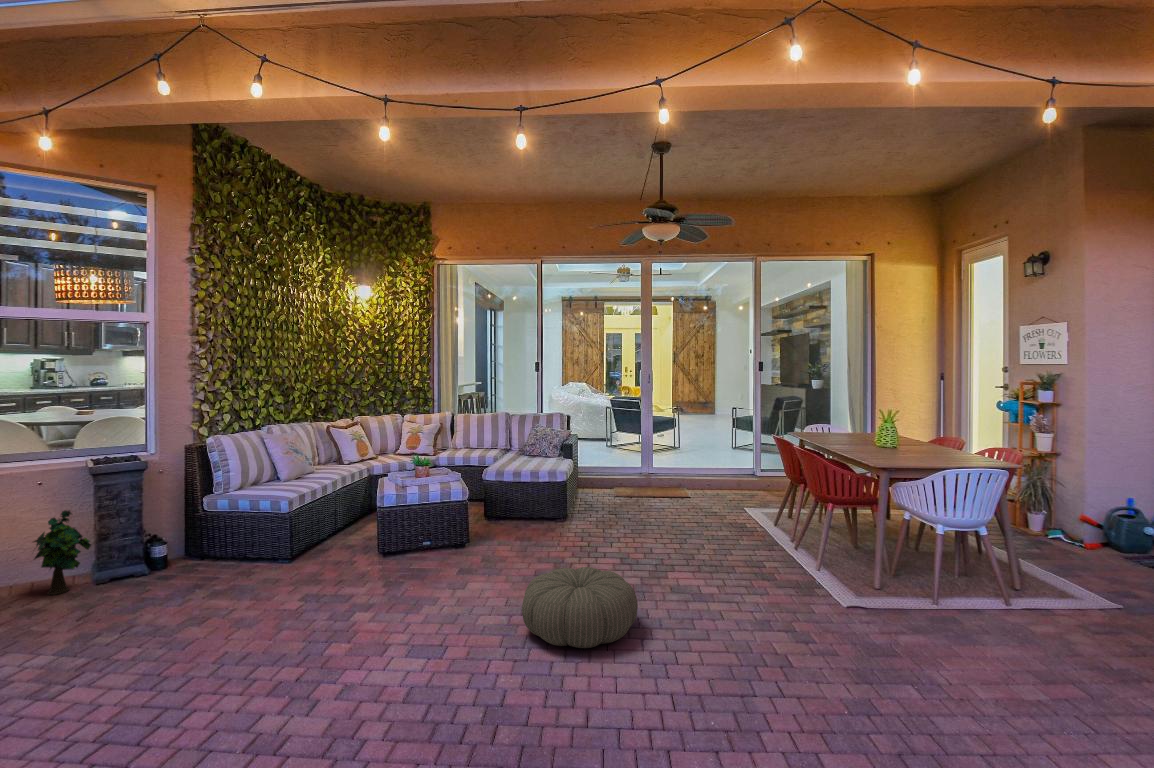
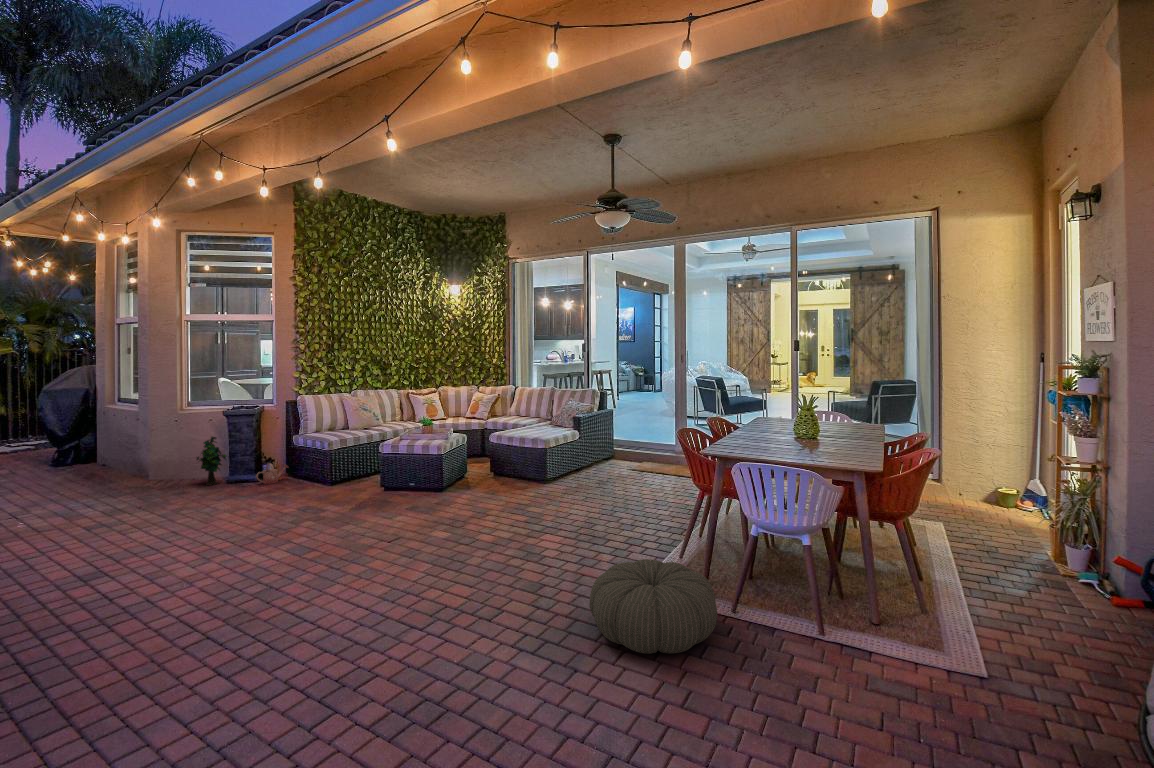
watering can: none [156,542,198,577] -> present [256,463,288,484]
pouf: present [522,567,638,648] -> present [590,559,717,654]

